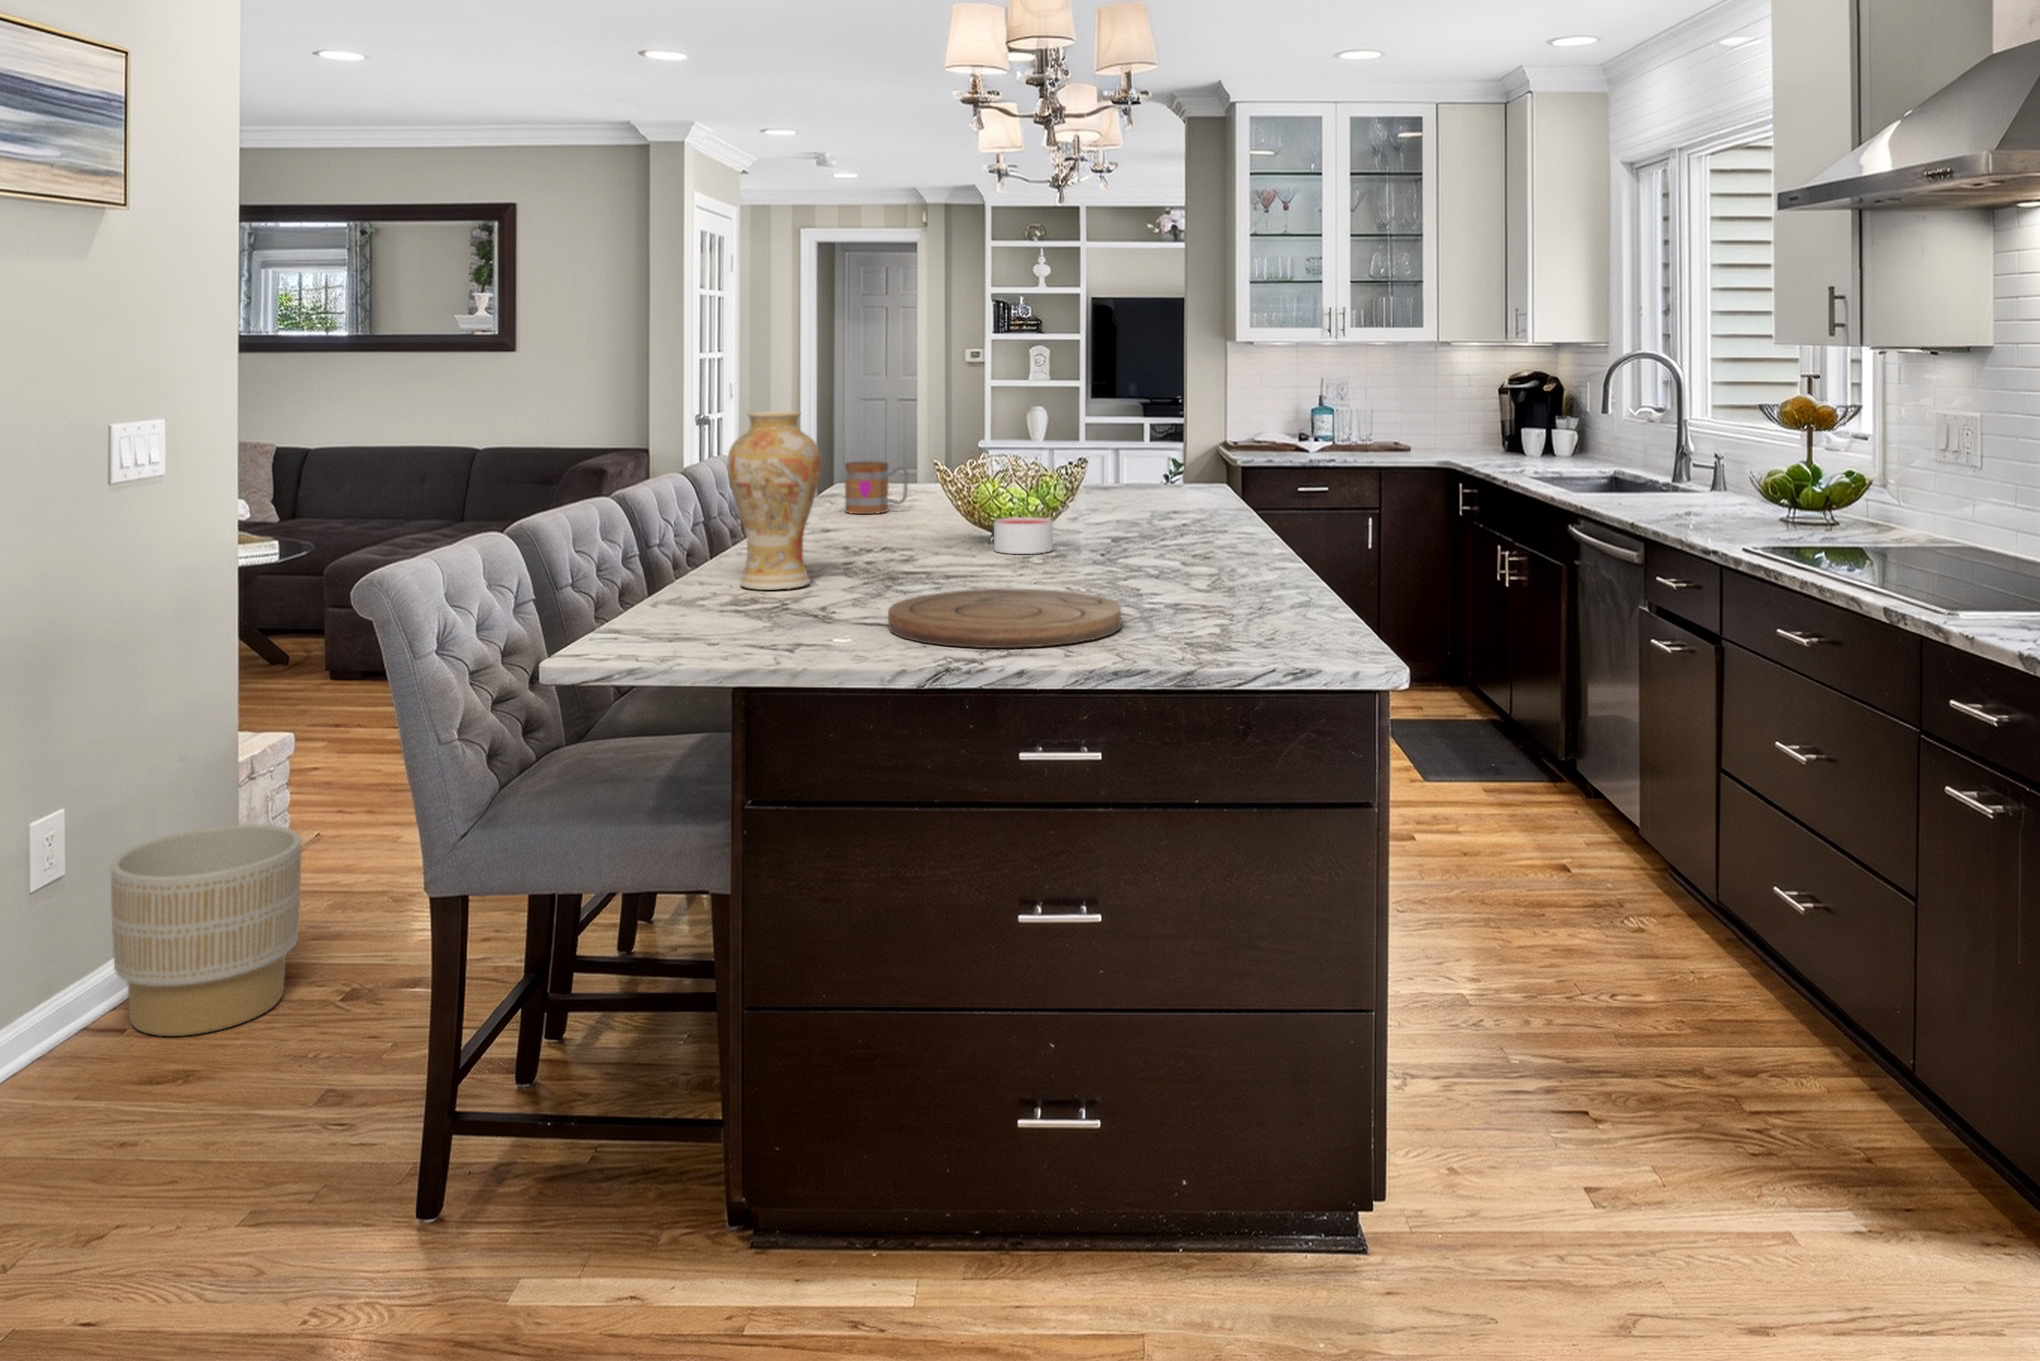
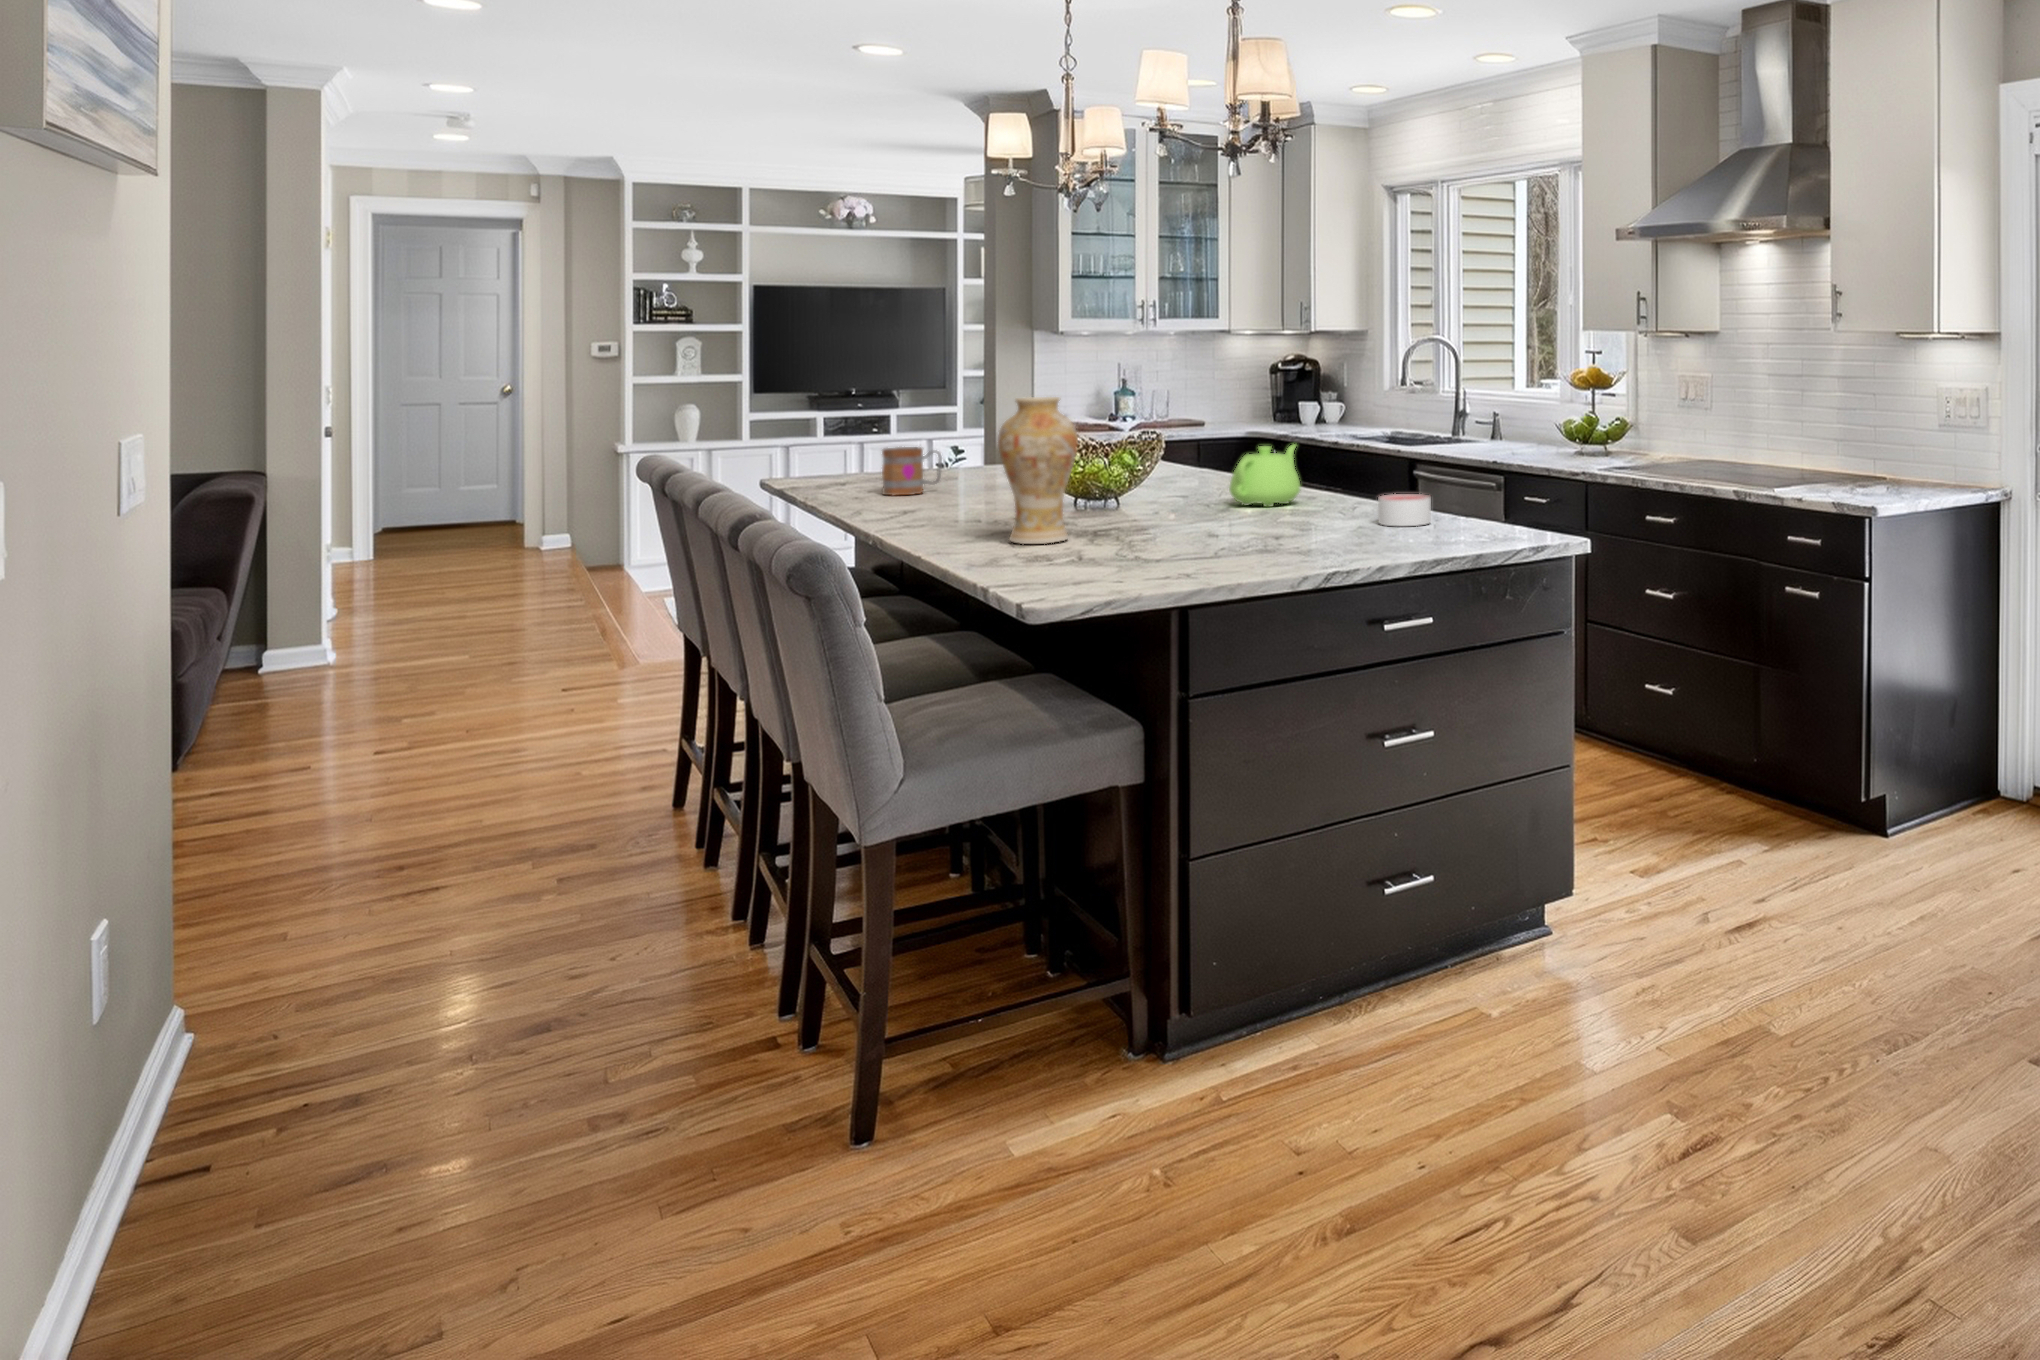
teapot: none [1108,483,1219,563] -> present [1229,445,1300,507]
candle: present [994,517,1053,554] -> present [1378,494,1431,526]
cutting board: present [888,589,1121,648] -> none [1211,521,1382,557]
planter: present [111,824,301,1036] -> none [265,847,479,1069]

